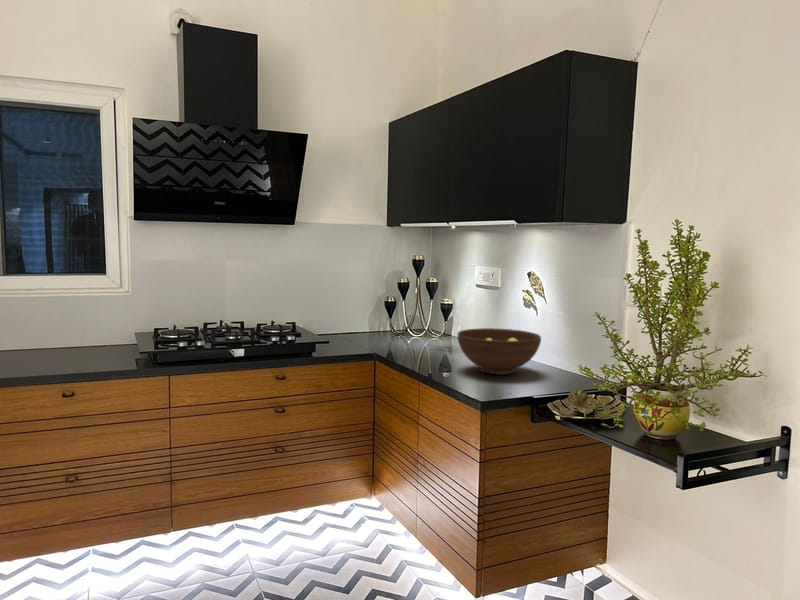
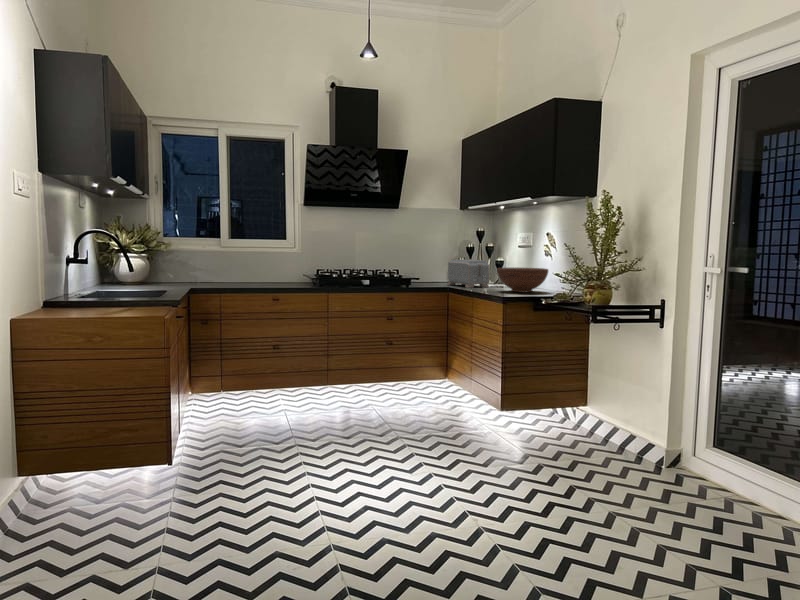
toaster: none [371,307,438,357] -> present [447,260,489,288]

